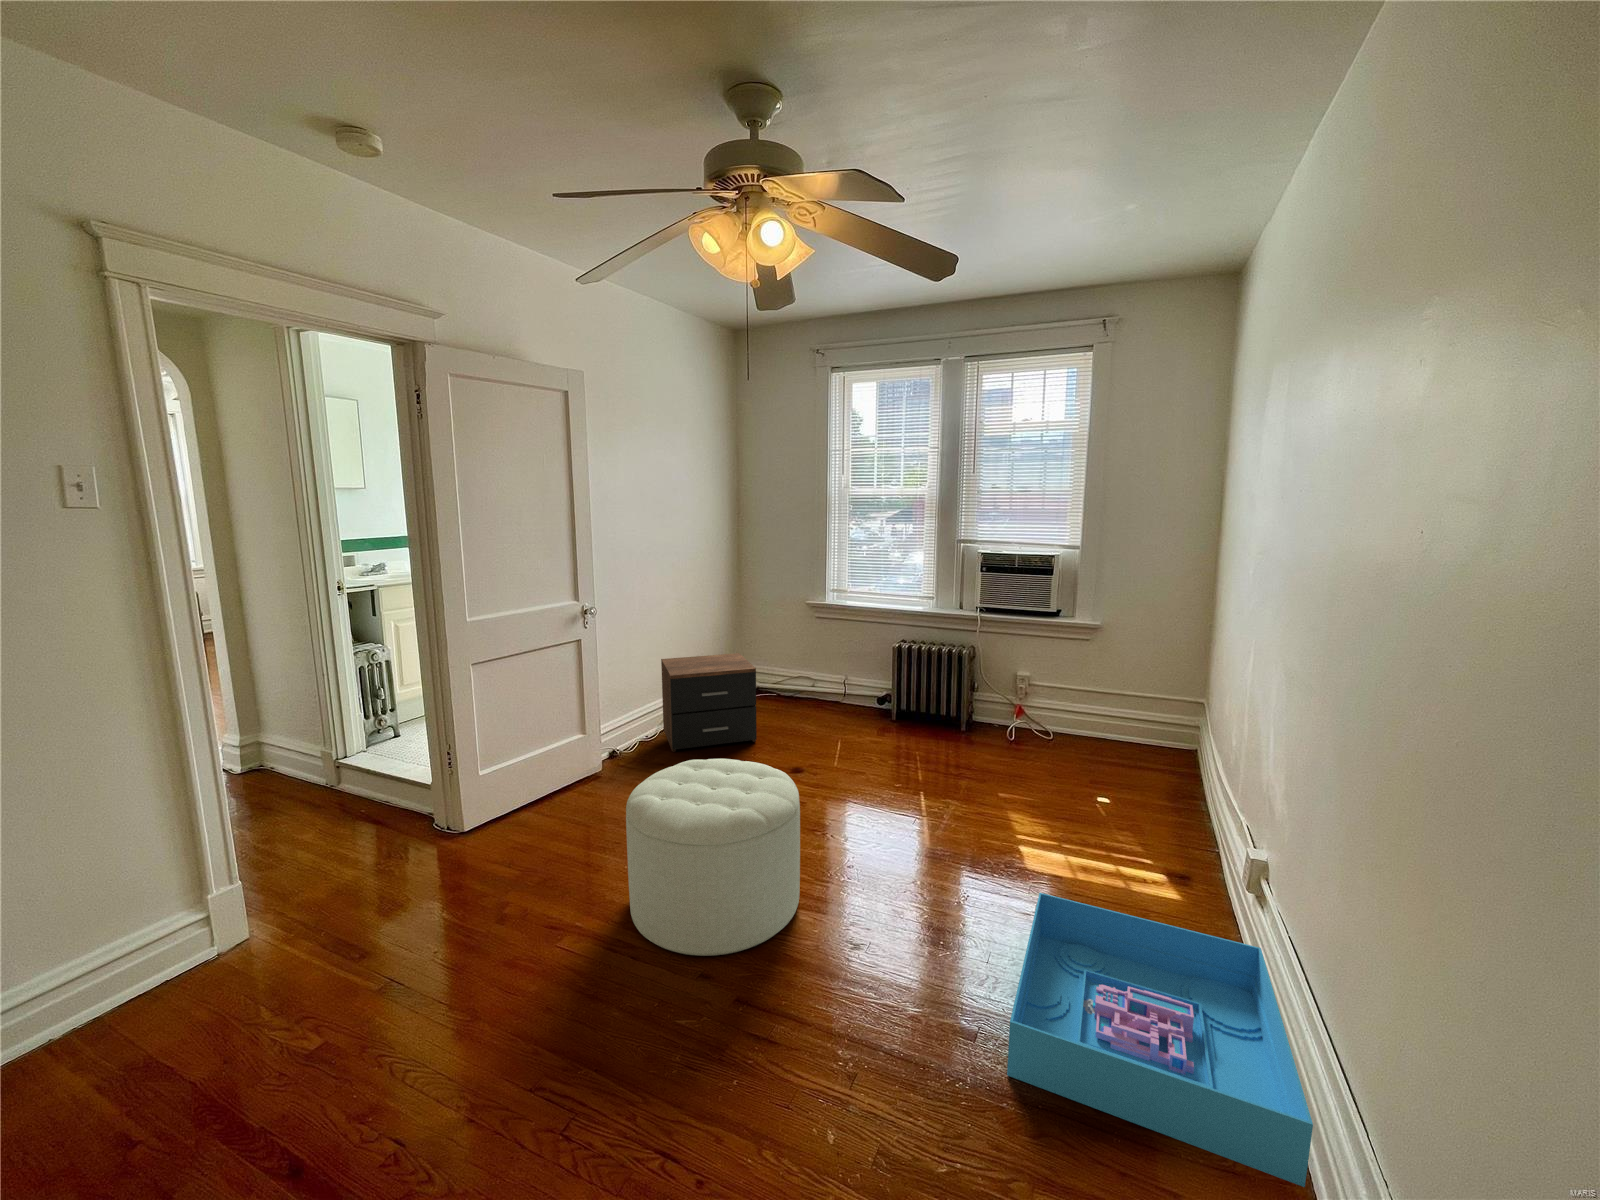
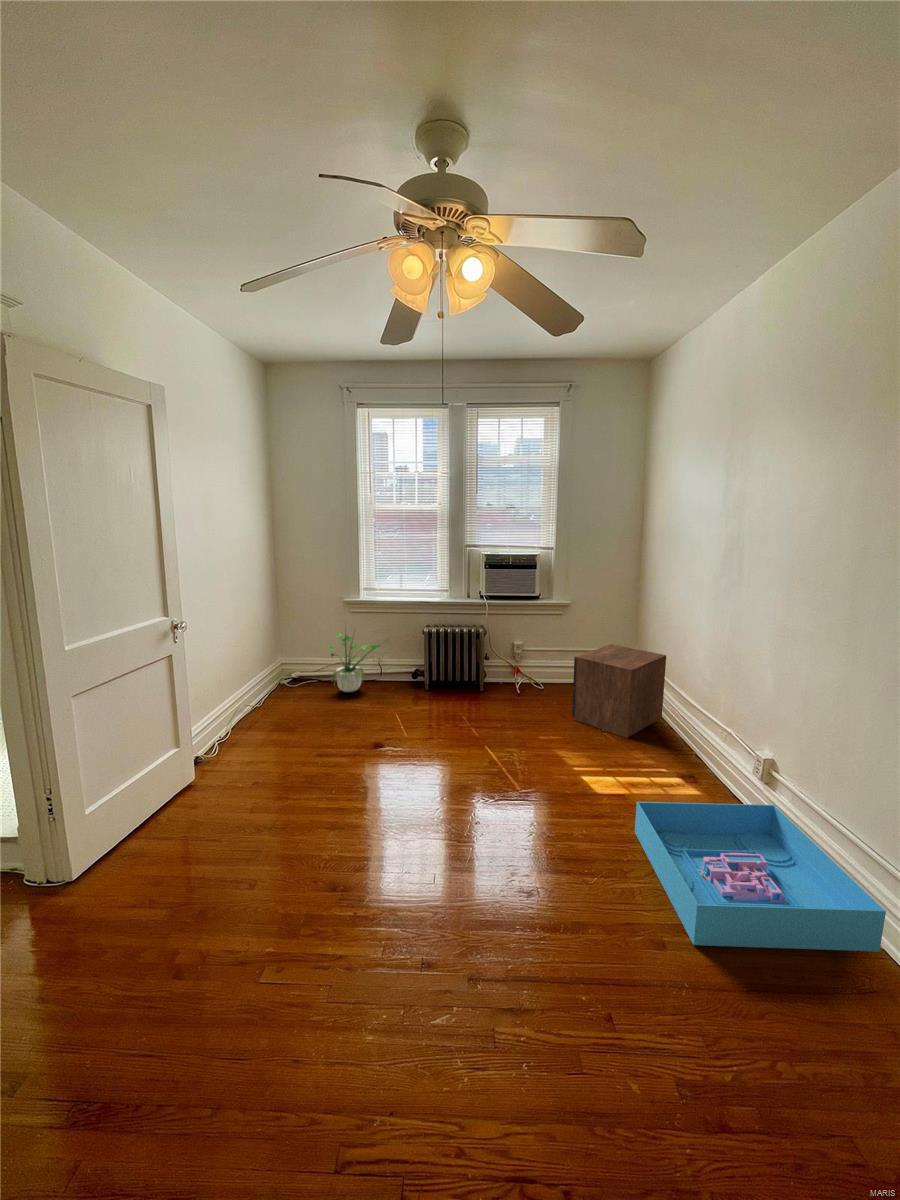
potted plant: none [778,623,857,711] -> present [326,633,378,692]
nightstand: present [661,653,757,752] -> present [572,644,666,738]
ottoman: present [626,759,800,956] -> none [312,746,468,936]

